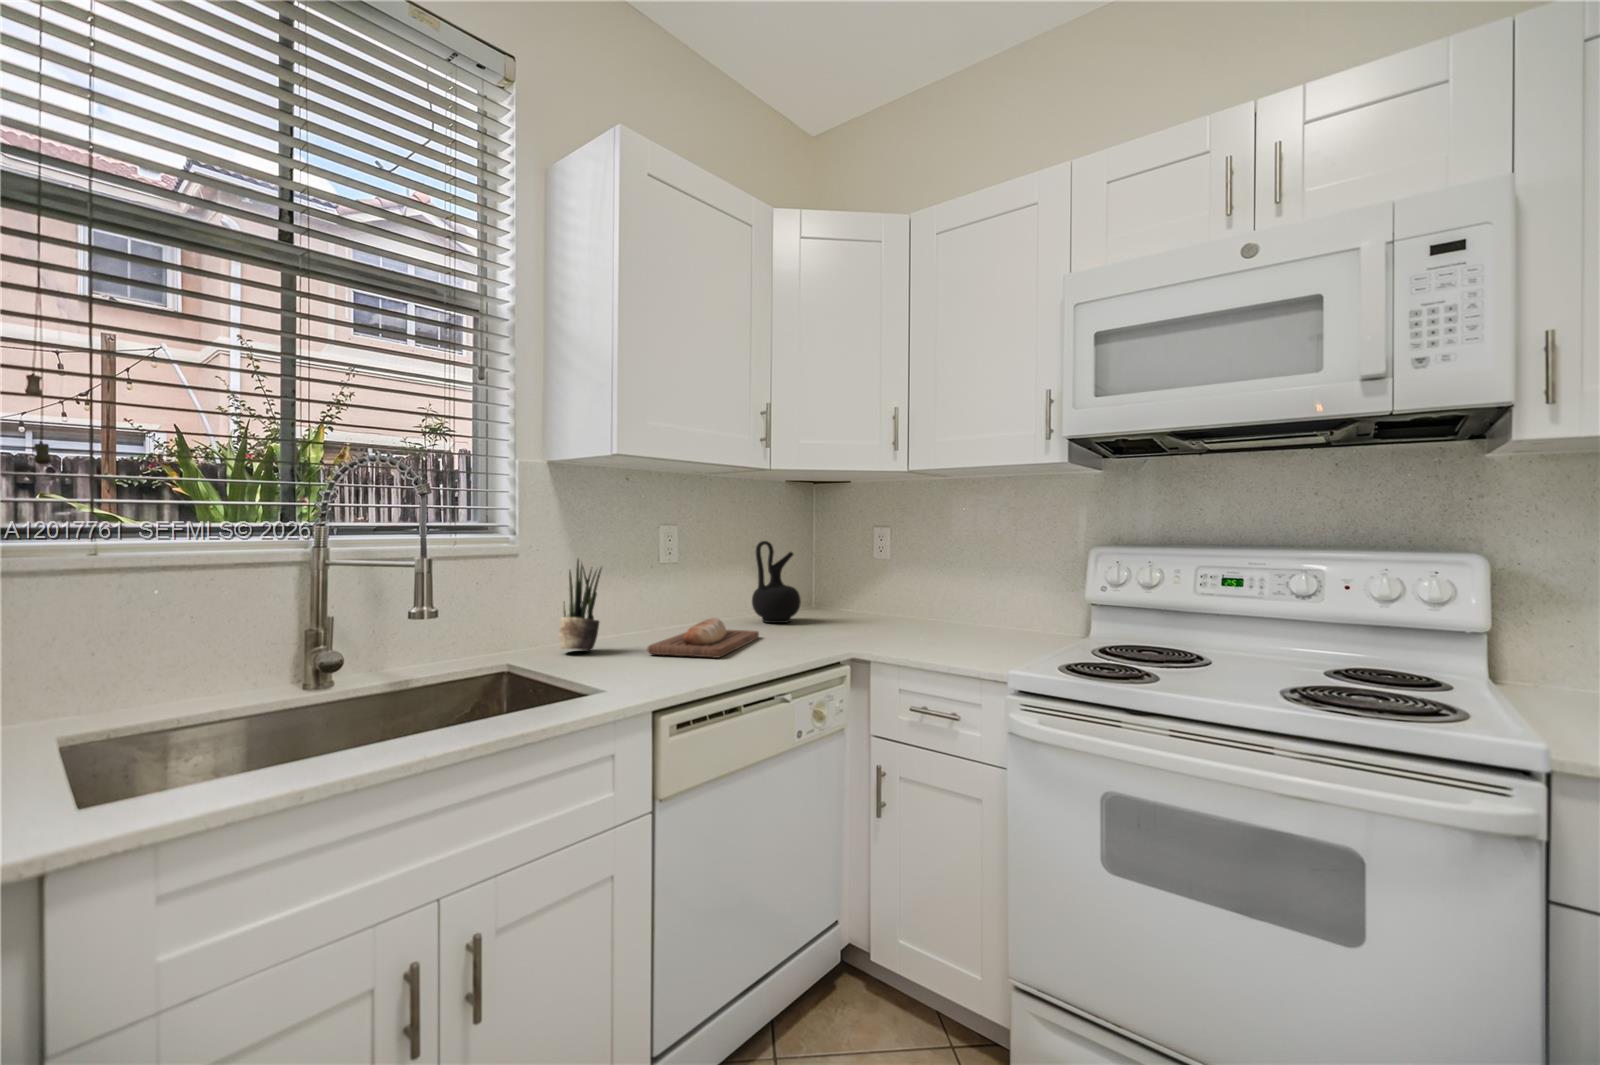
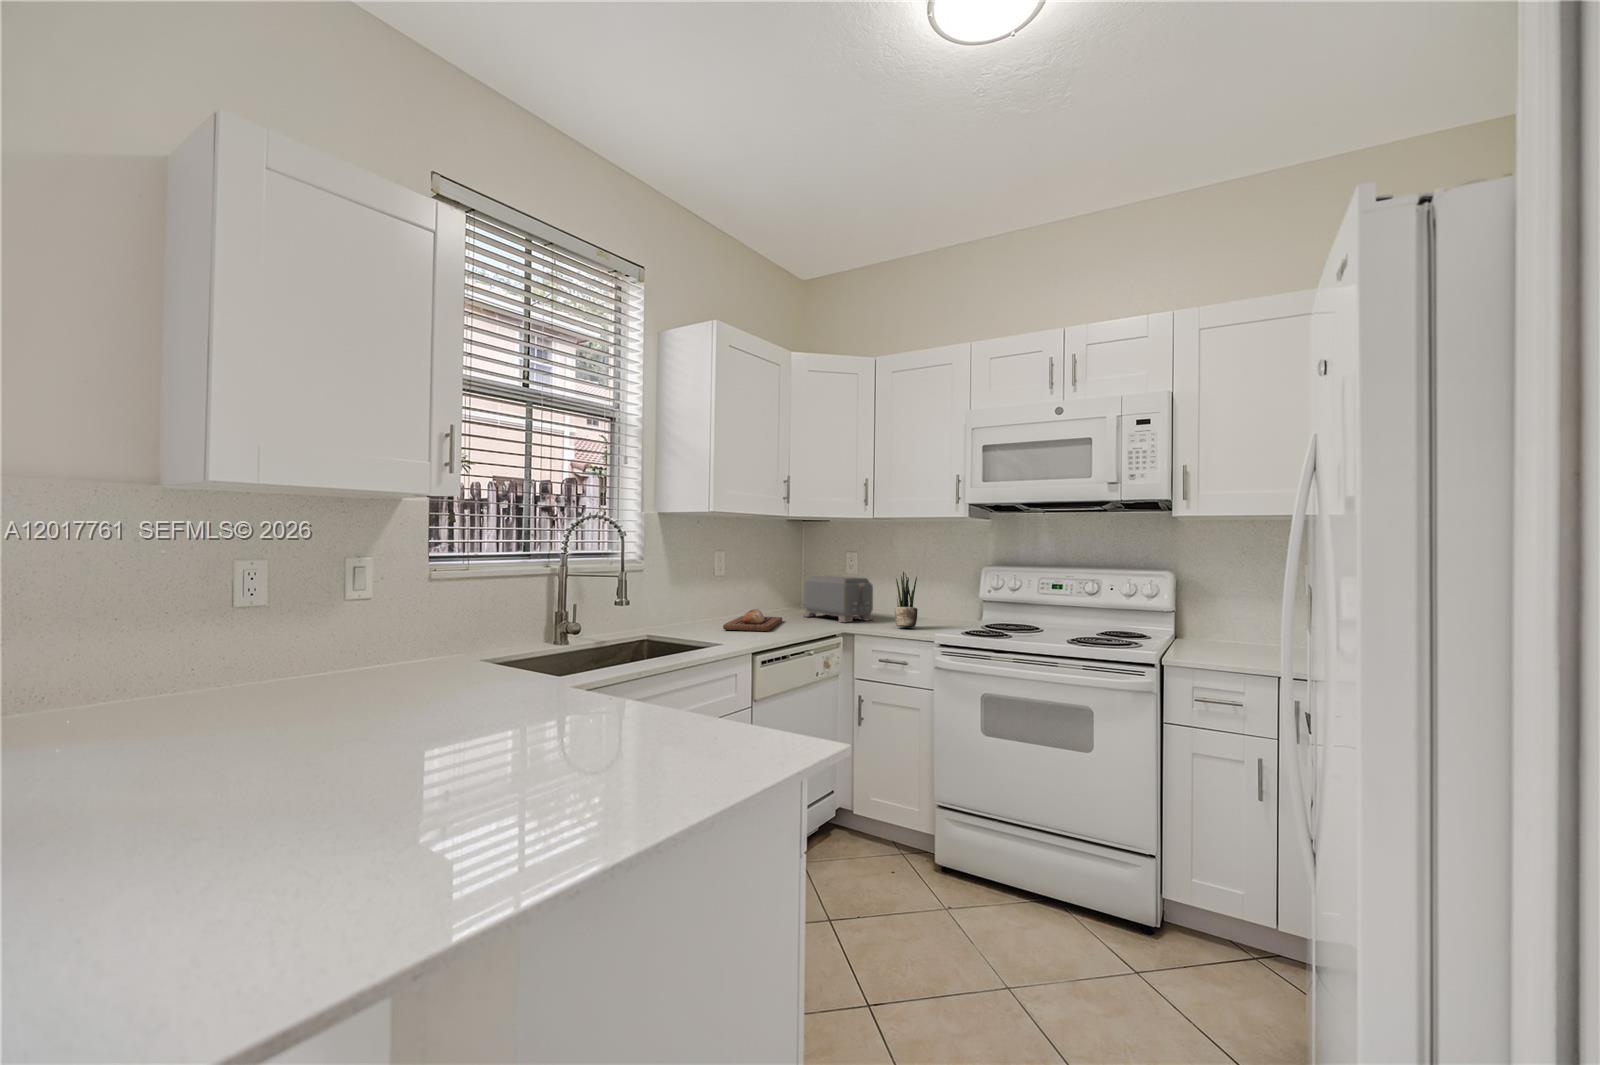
ceramic jug: present [752,541,801,623] -> none [771,561,802,613]
potted plant: present [559,560,602,650] -> present [895,572,918,627]
toaster: none [797,564,908,641] -> present [803,576,873,622]

